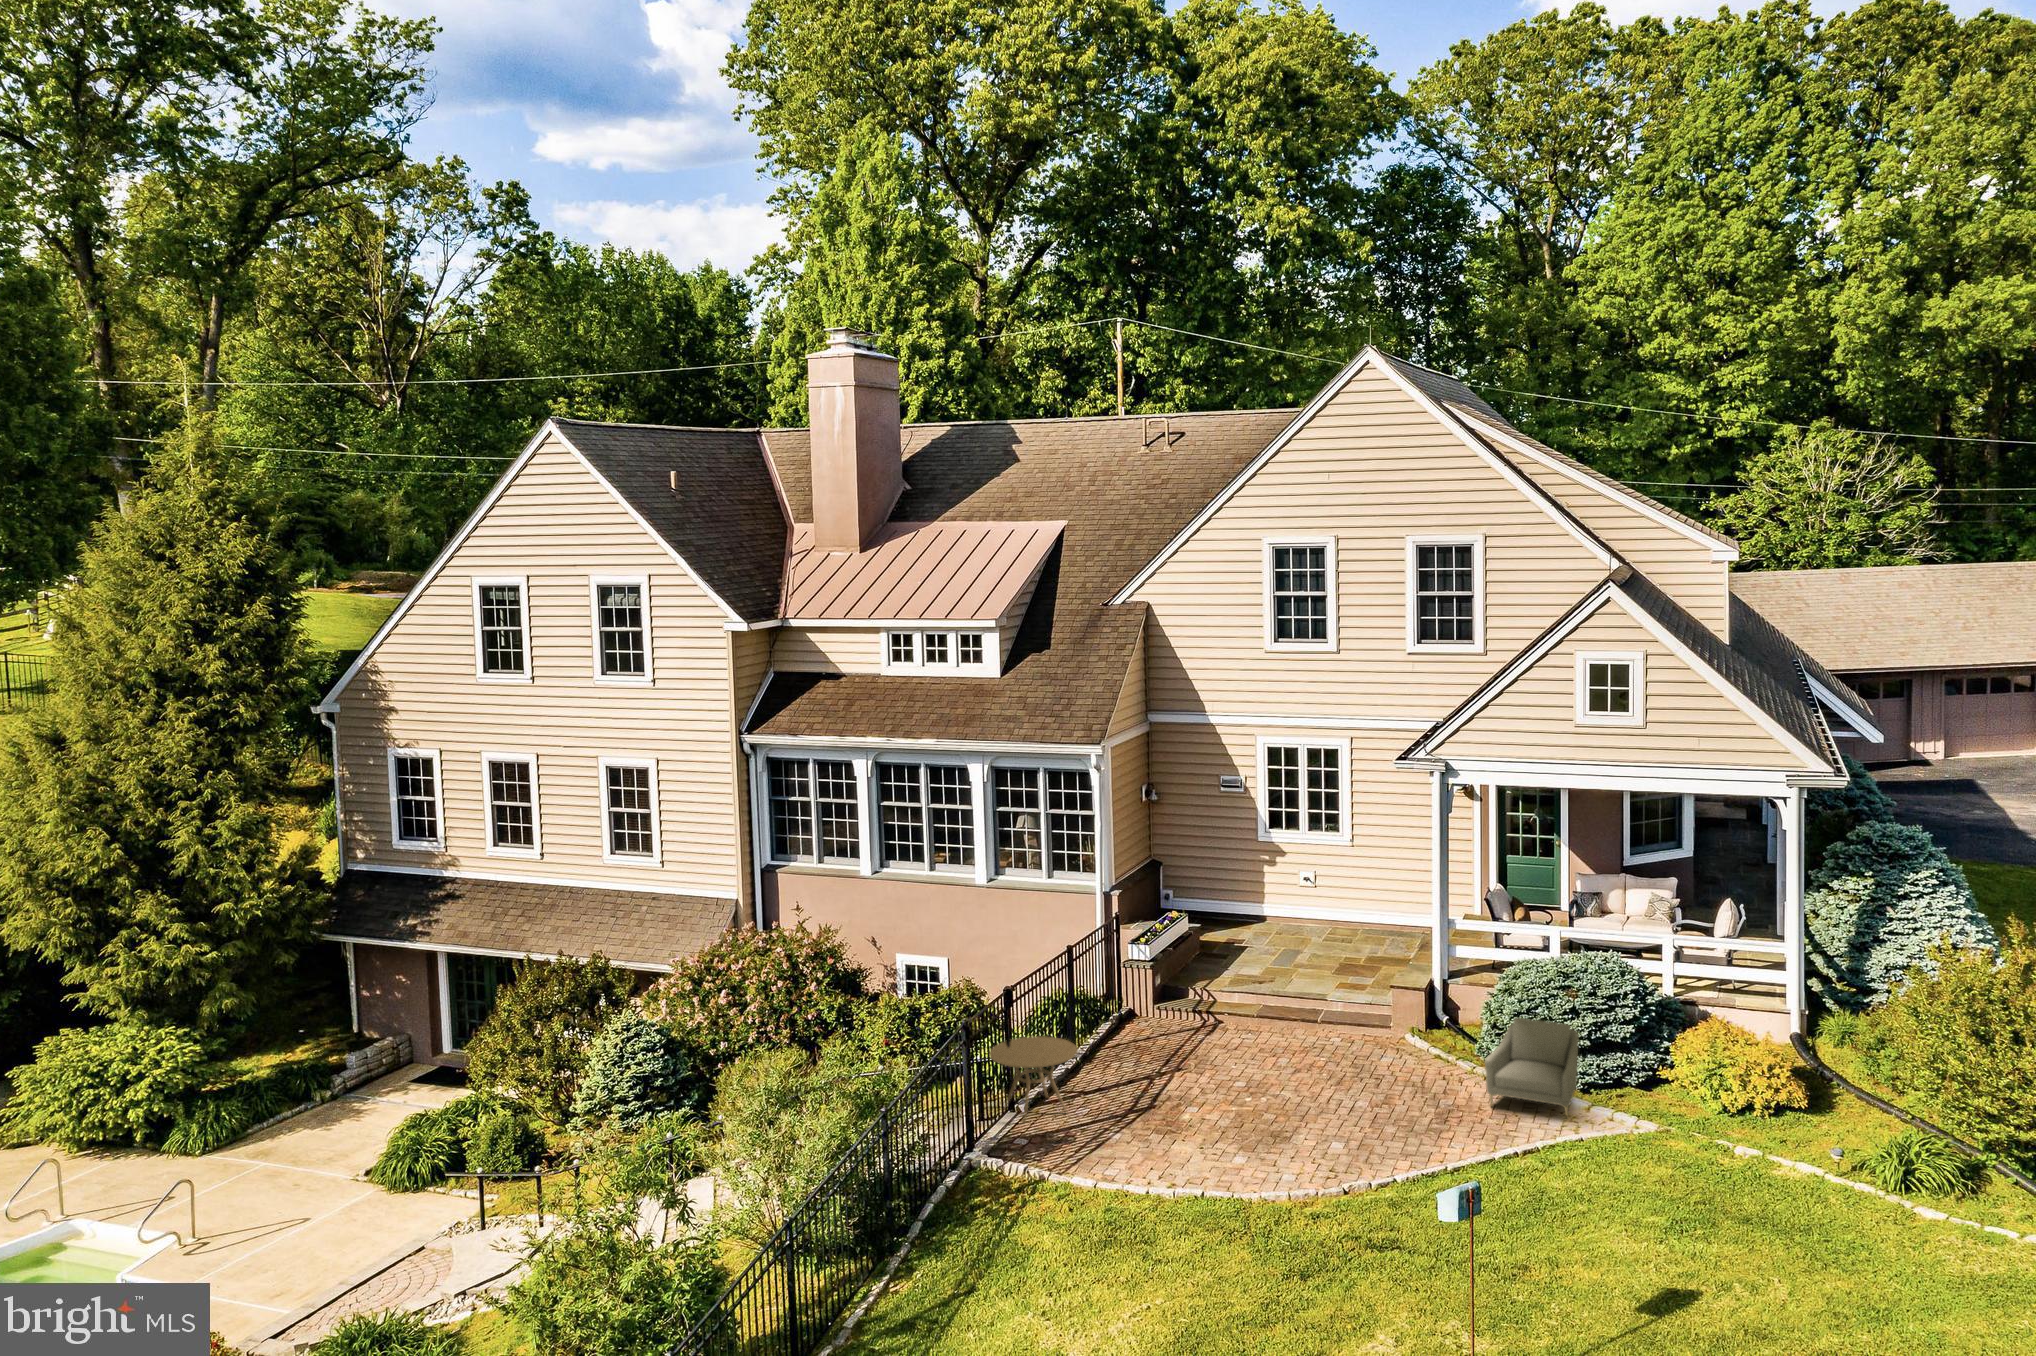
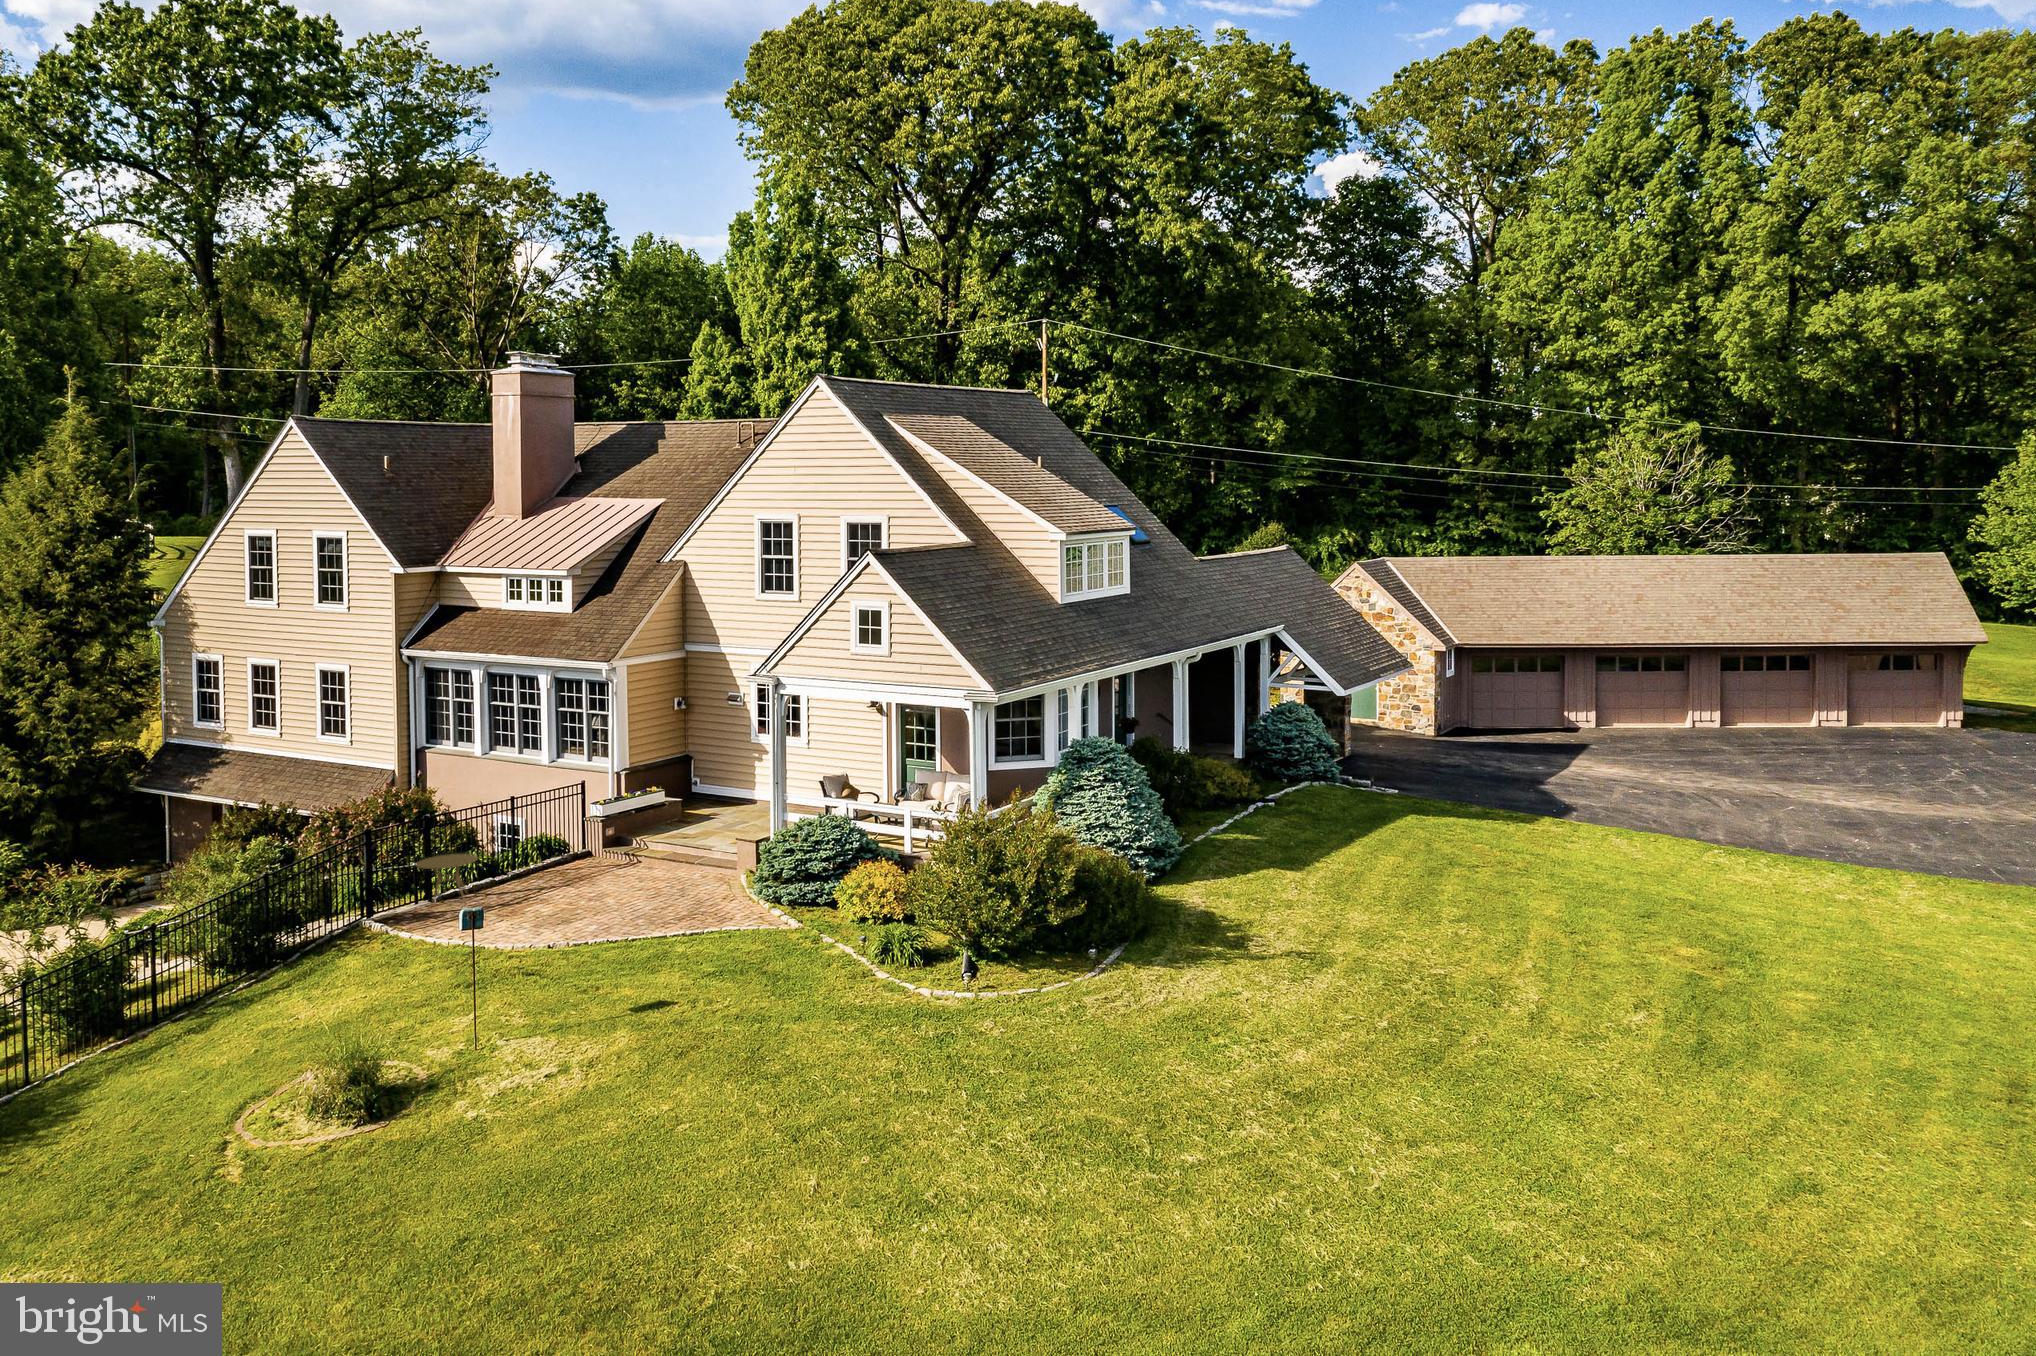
chair: present [1485,1017,1579,1118] -> none [713,853,783,916]

